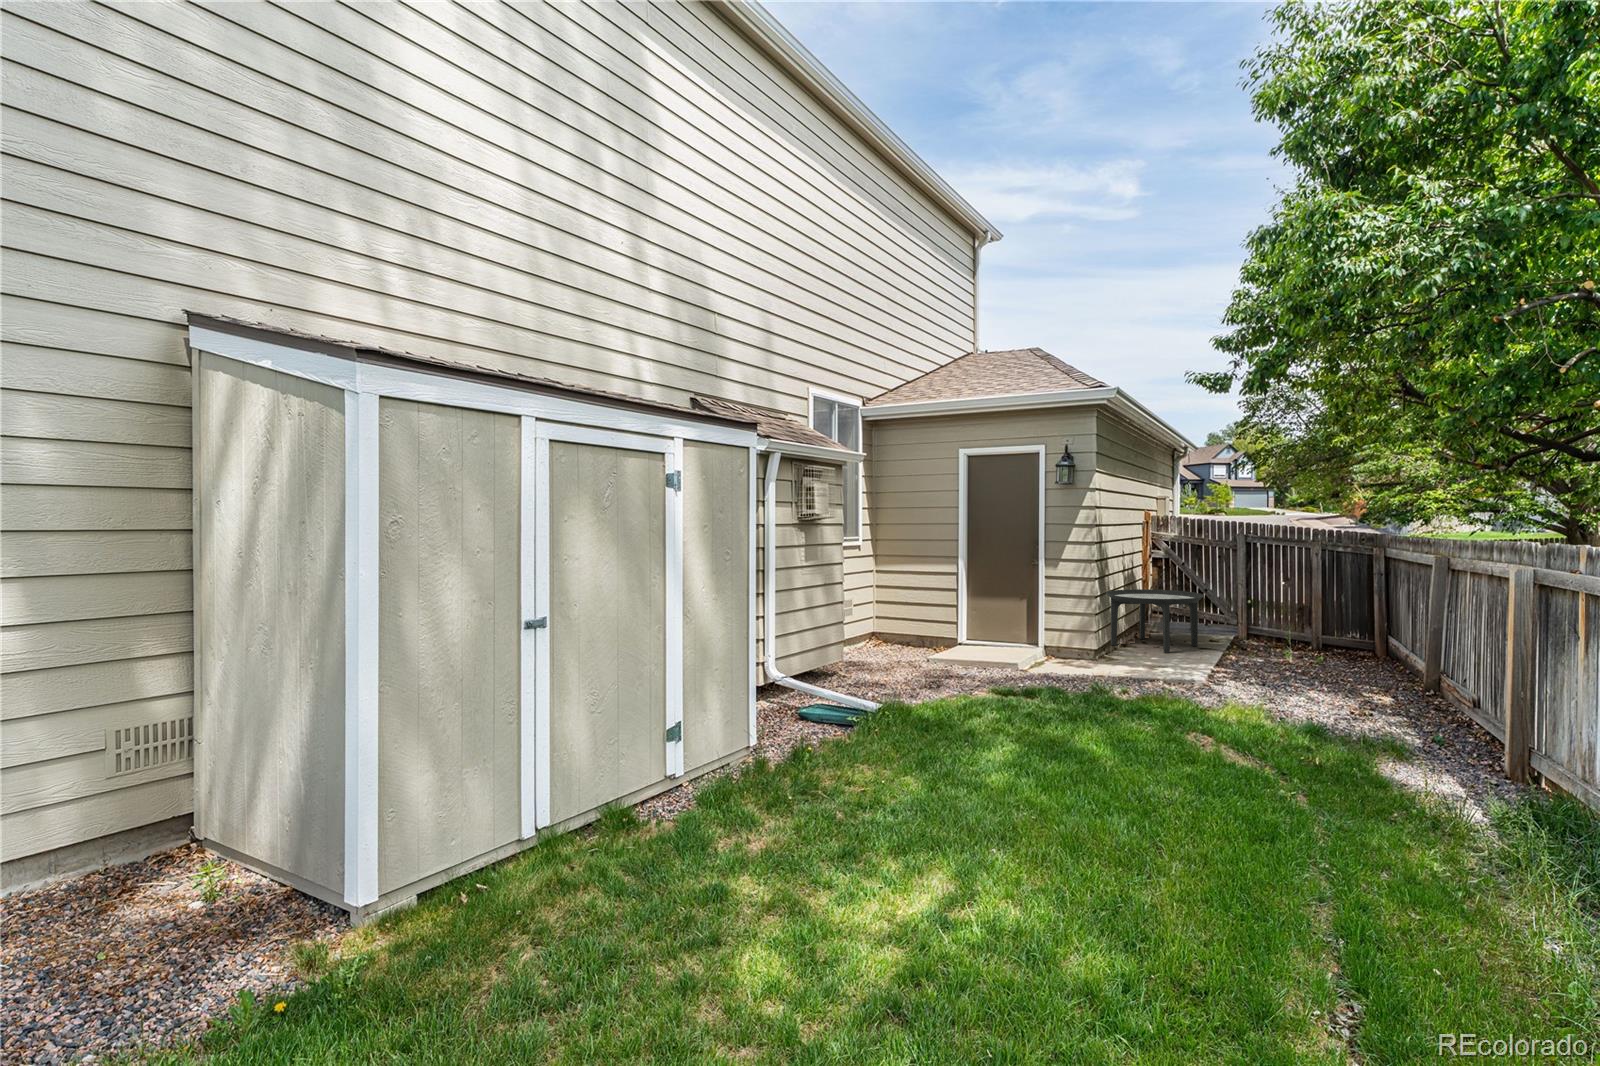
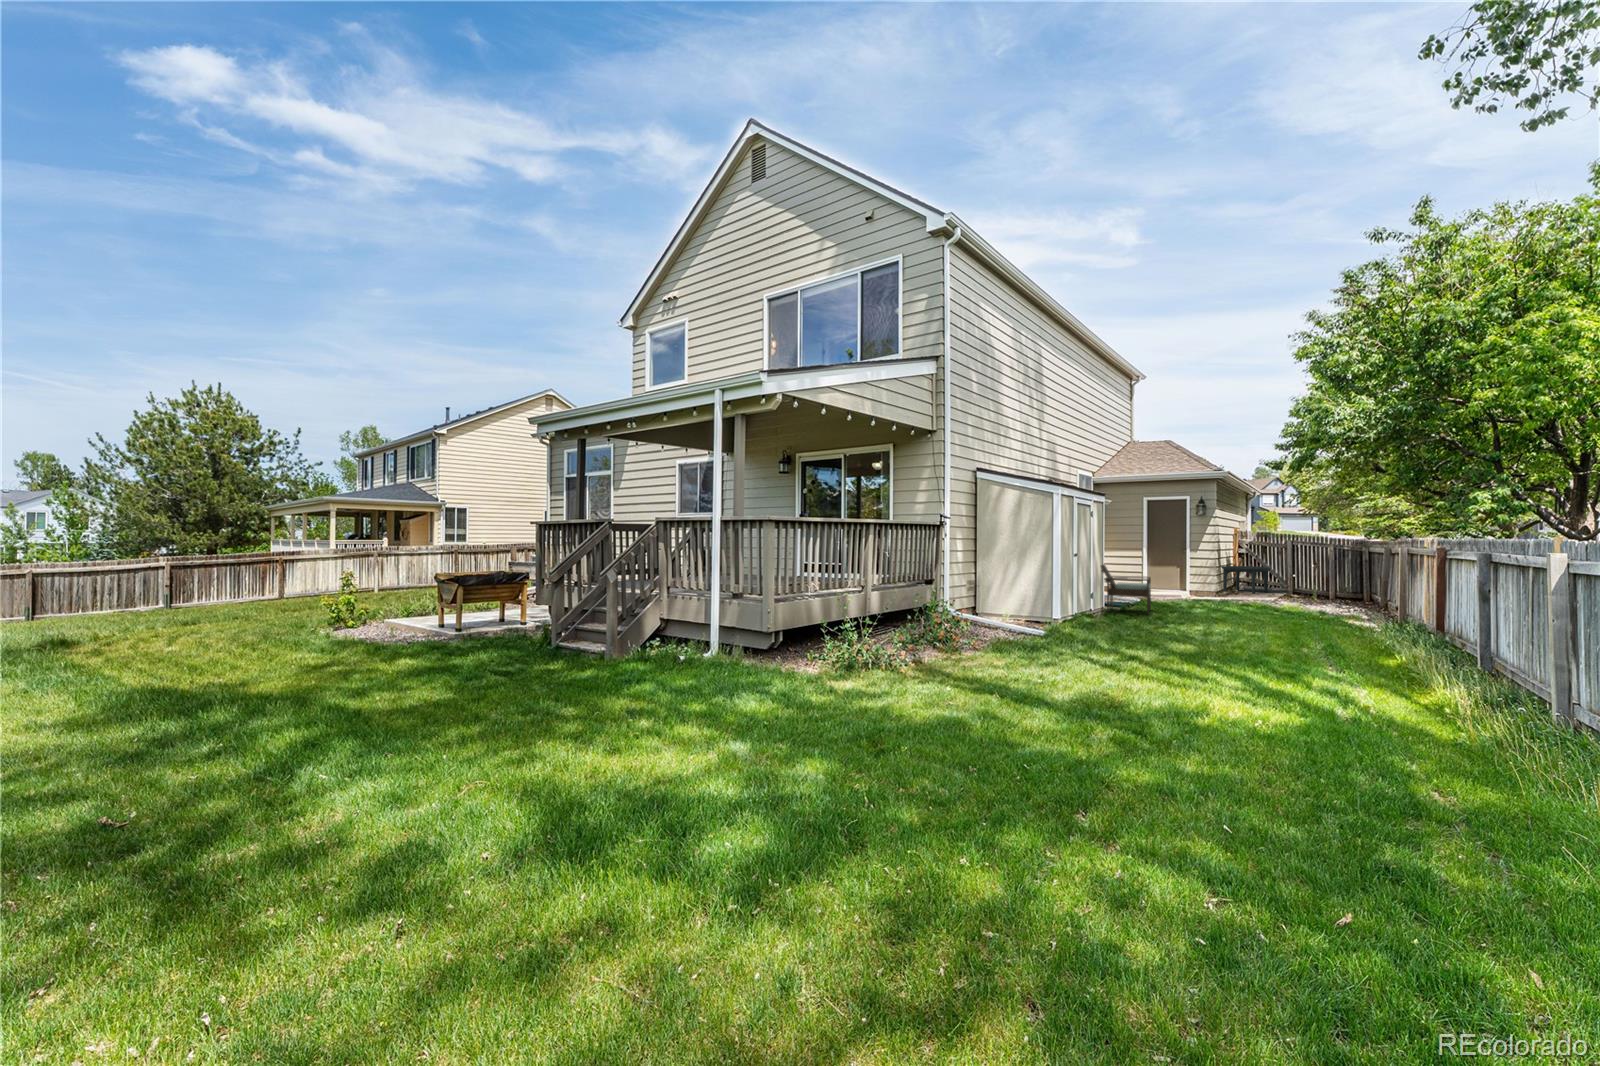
chair: none [681,619,841,791] -> present [1101,564,1151,613]

